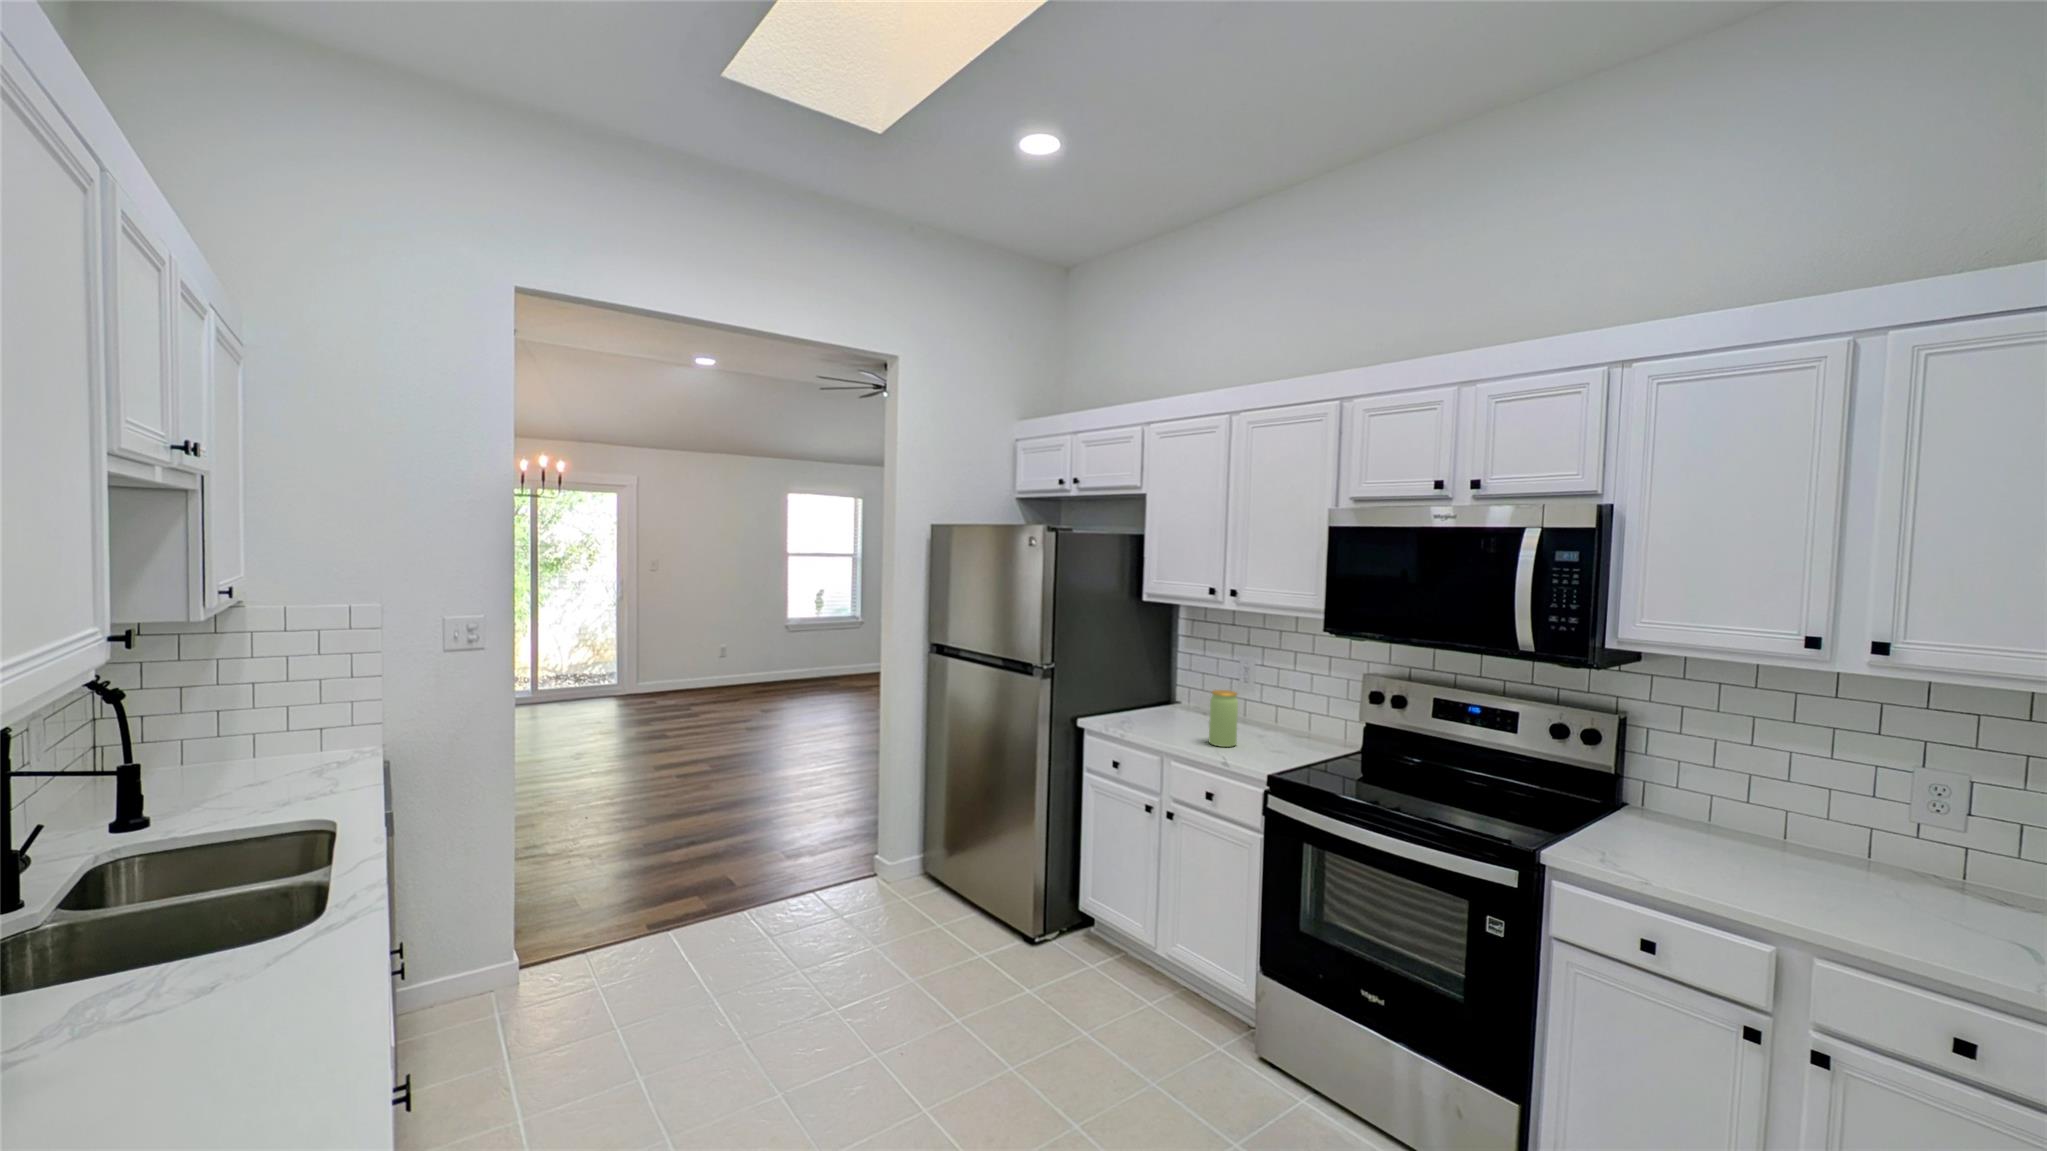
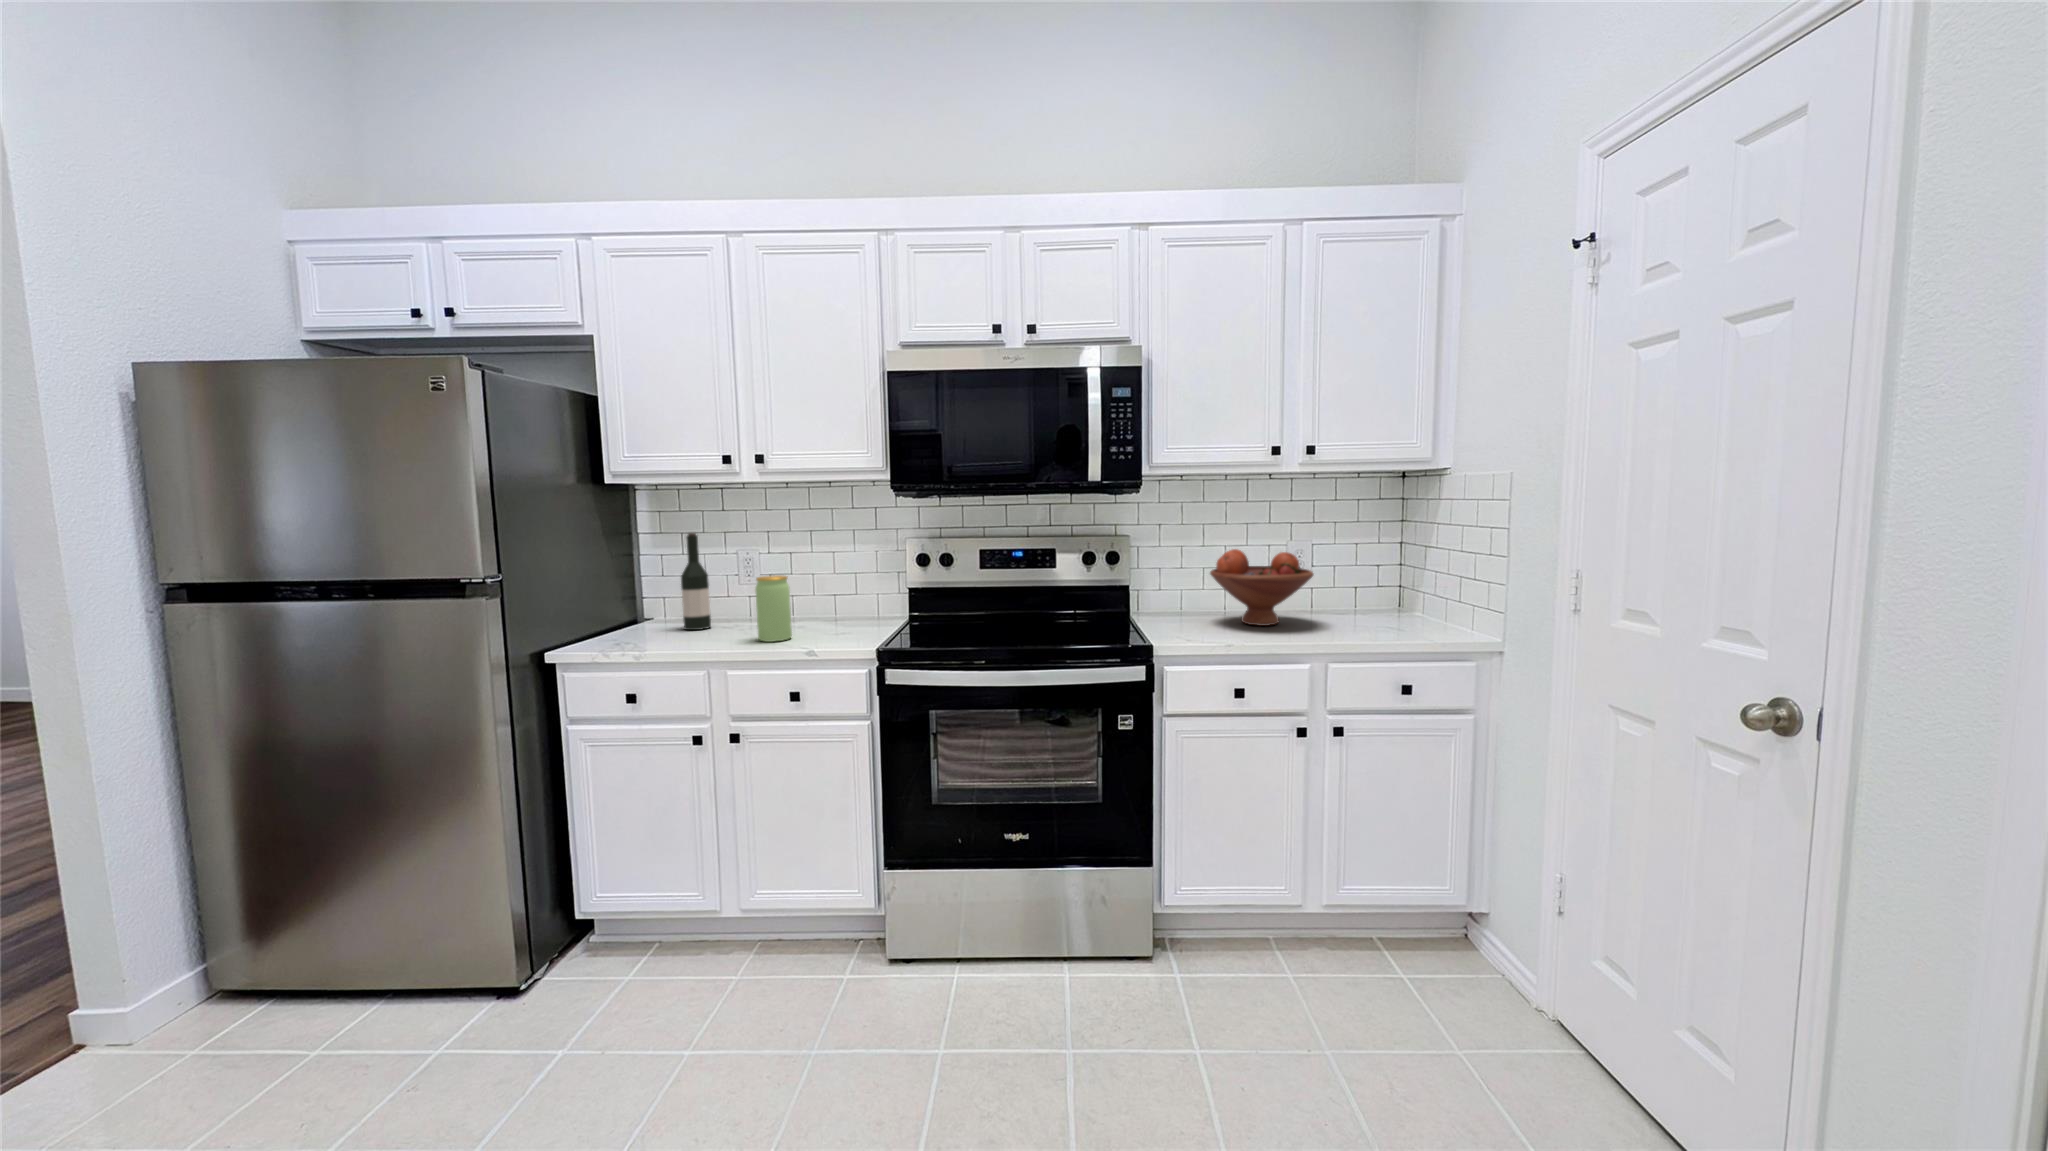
wine bottle: none [1182,643,1205,722] -> present [681,533,711,630]
fruit bowl: none [1702,765,1891,887] -> present [1210,549,1314,626]

